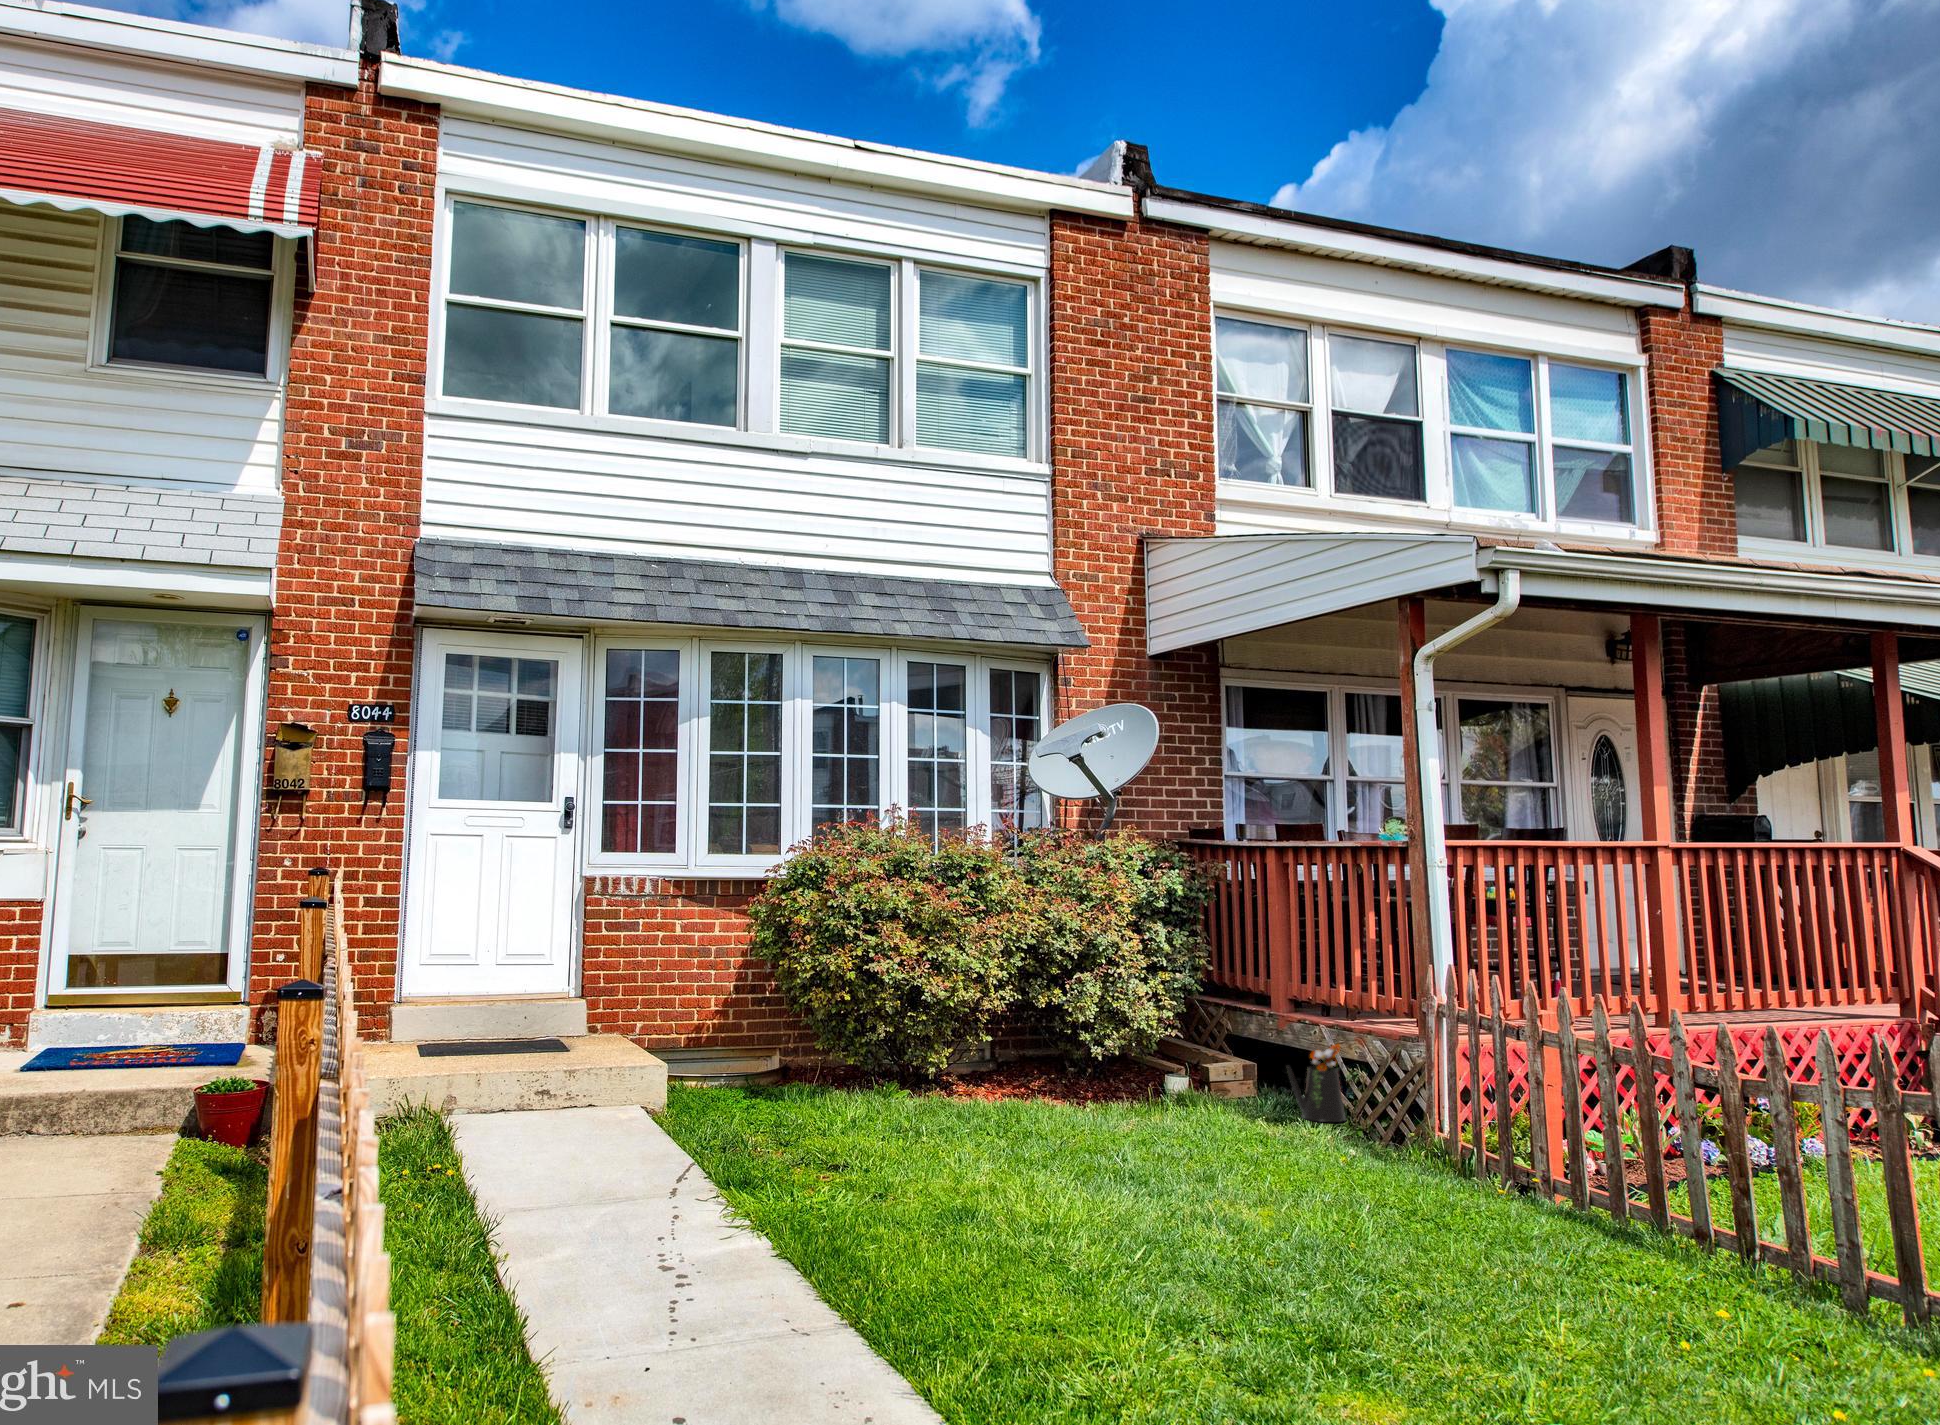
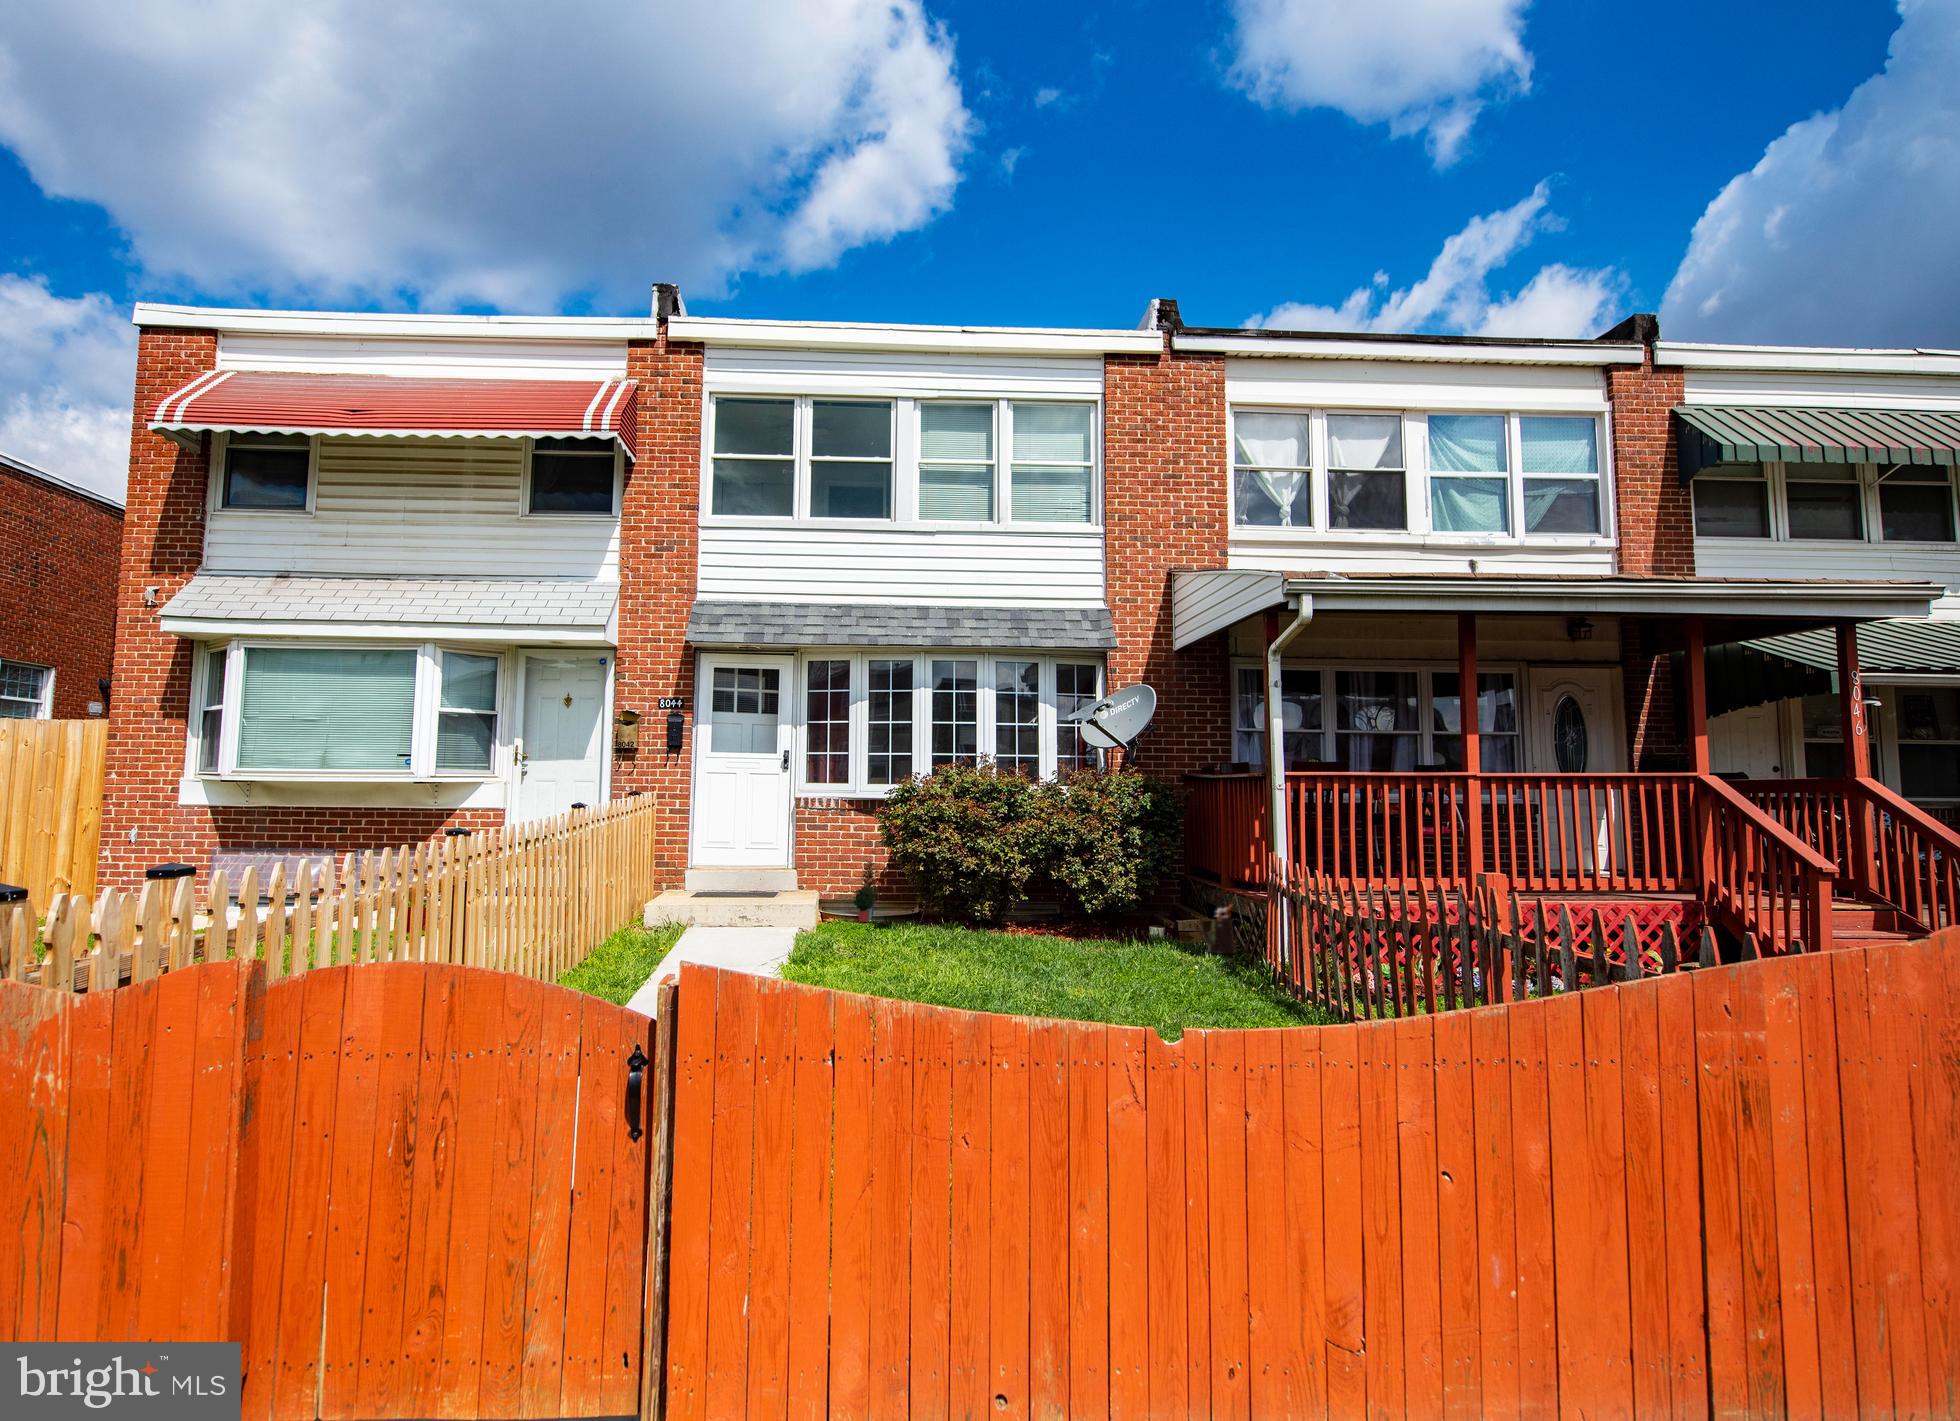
potted plant: none [697,975,747,1085] -> present [853,860,879,922]

